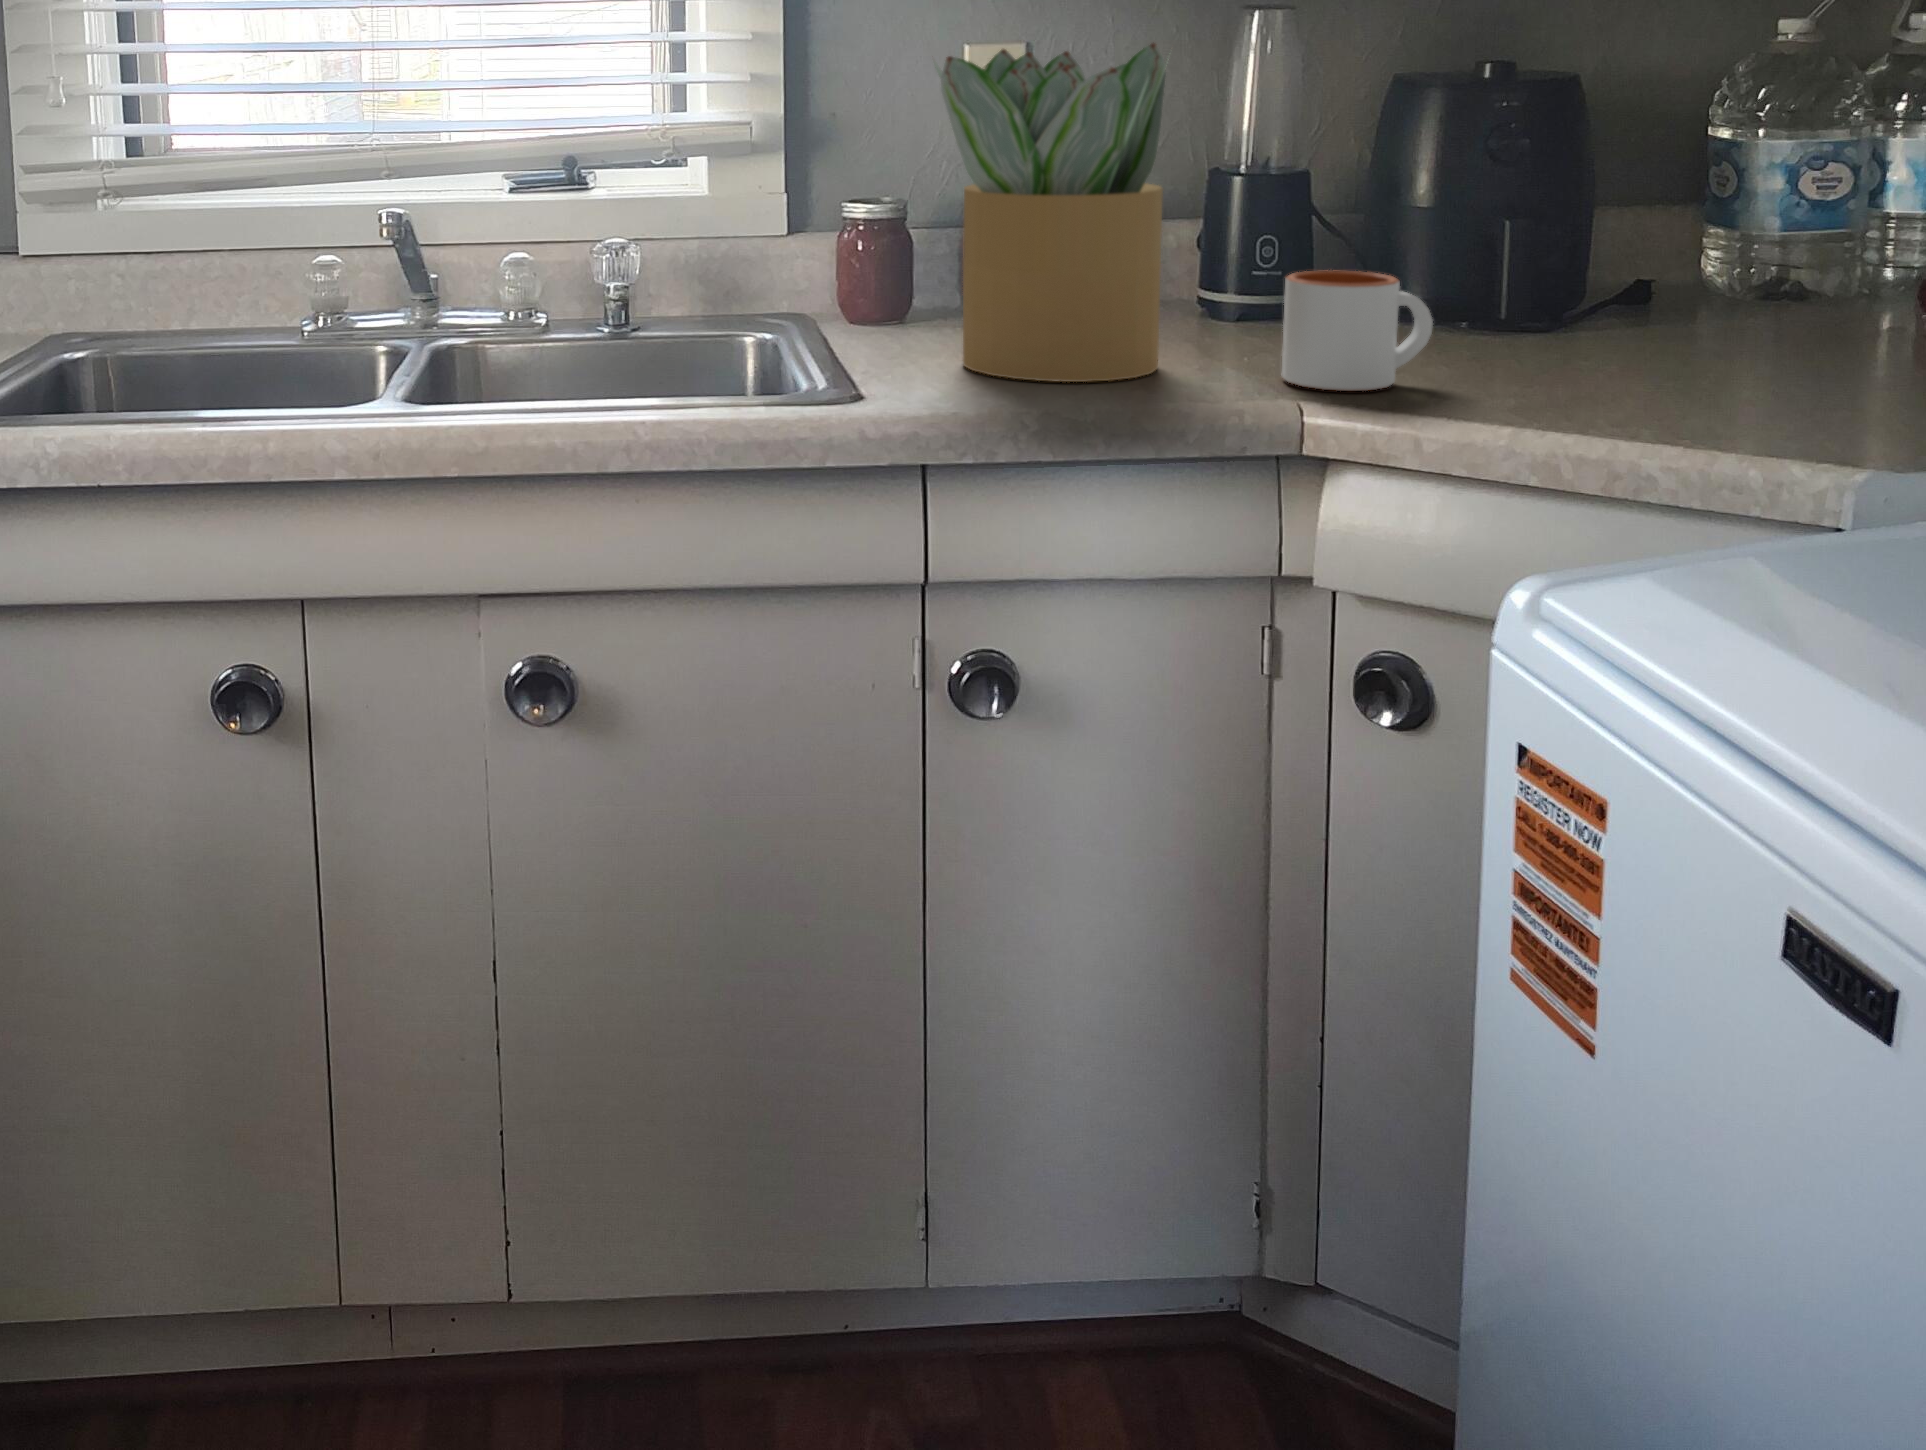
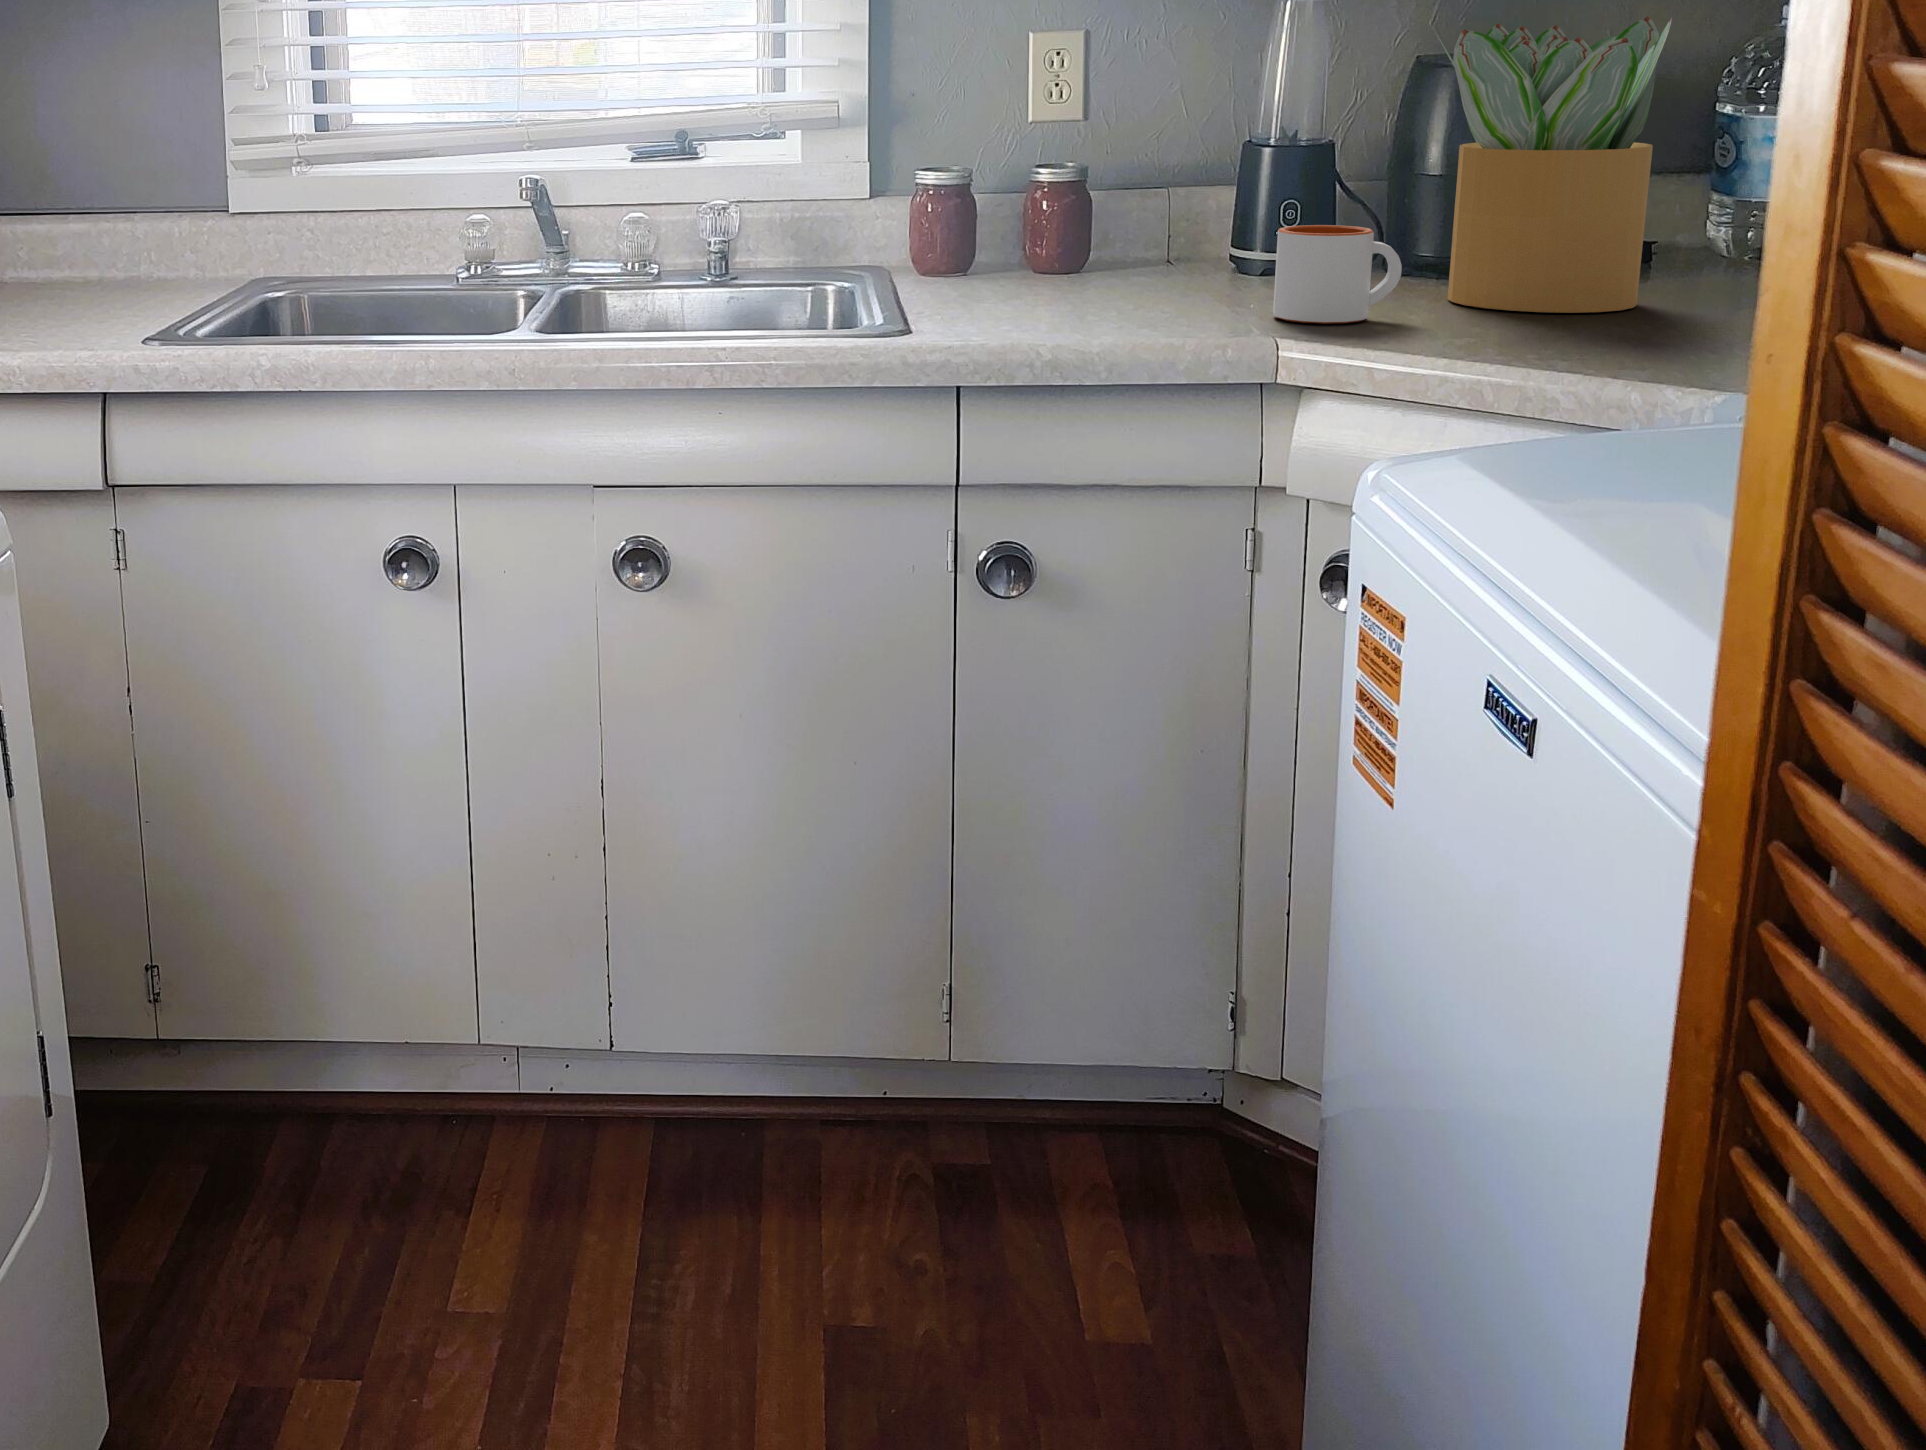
potted plant: present [934,43,1166,382] -> present [1437,17,1672,313]

